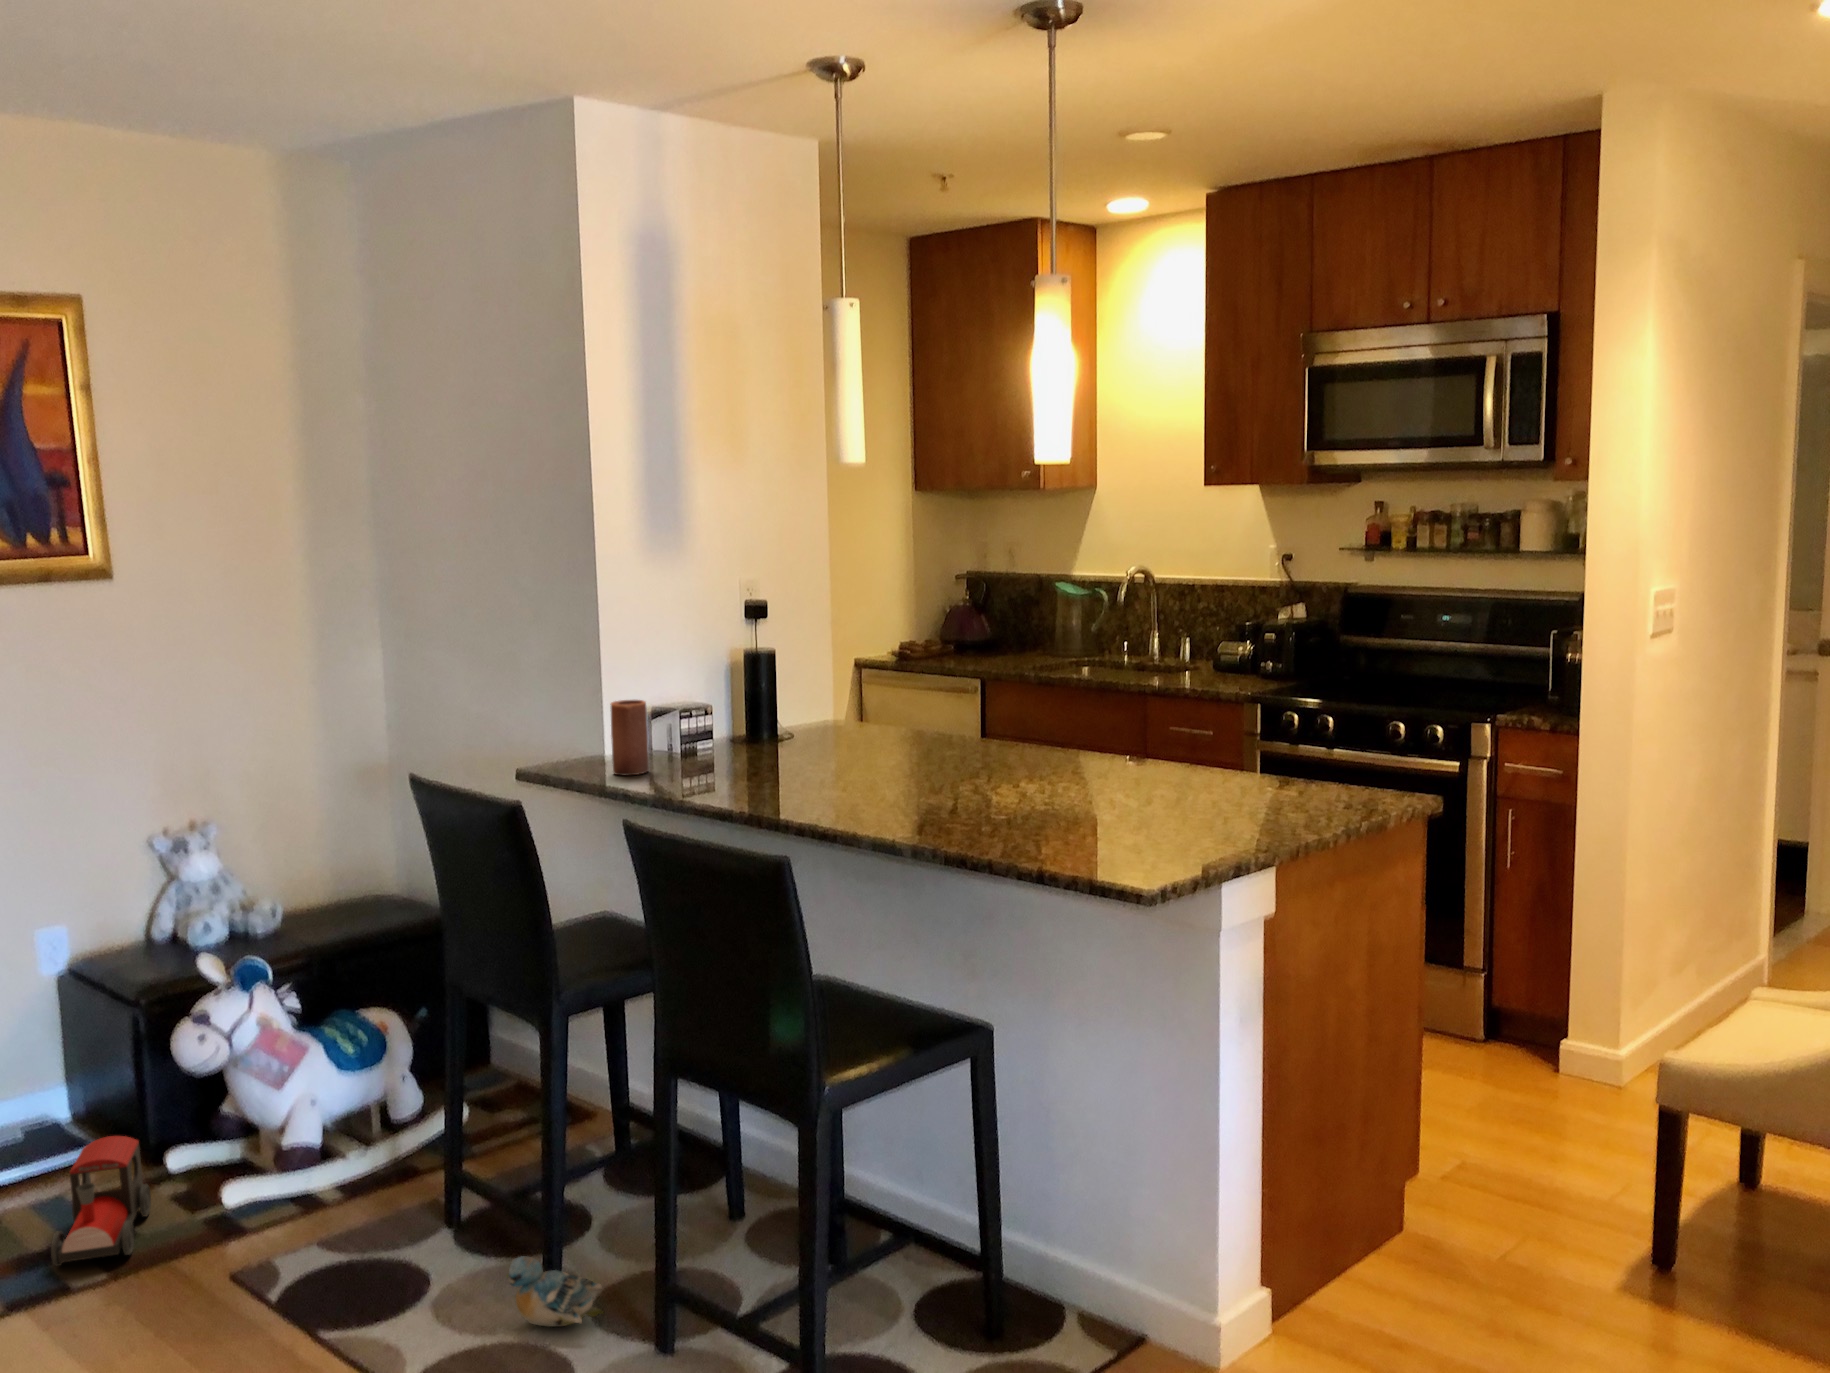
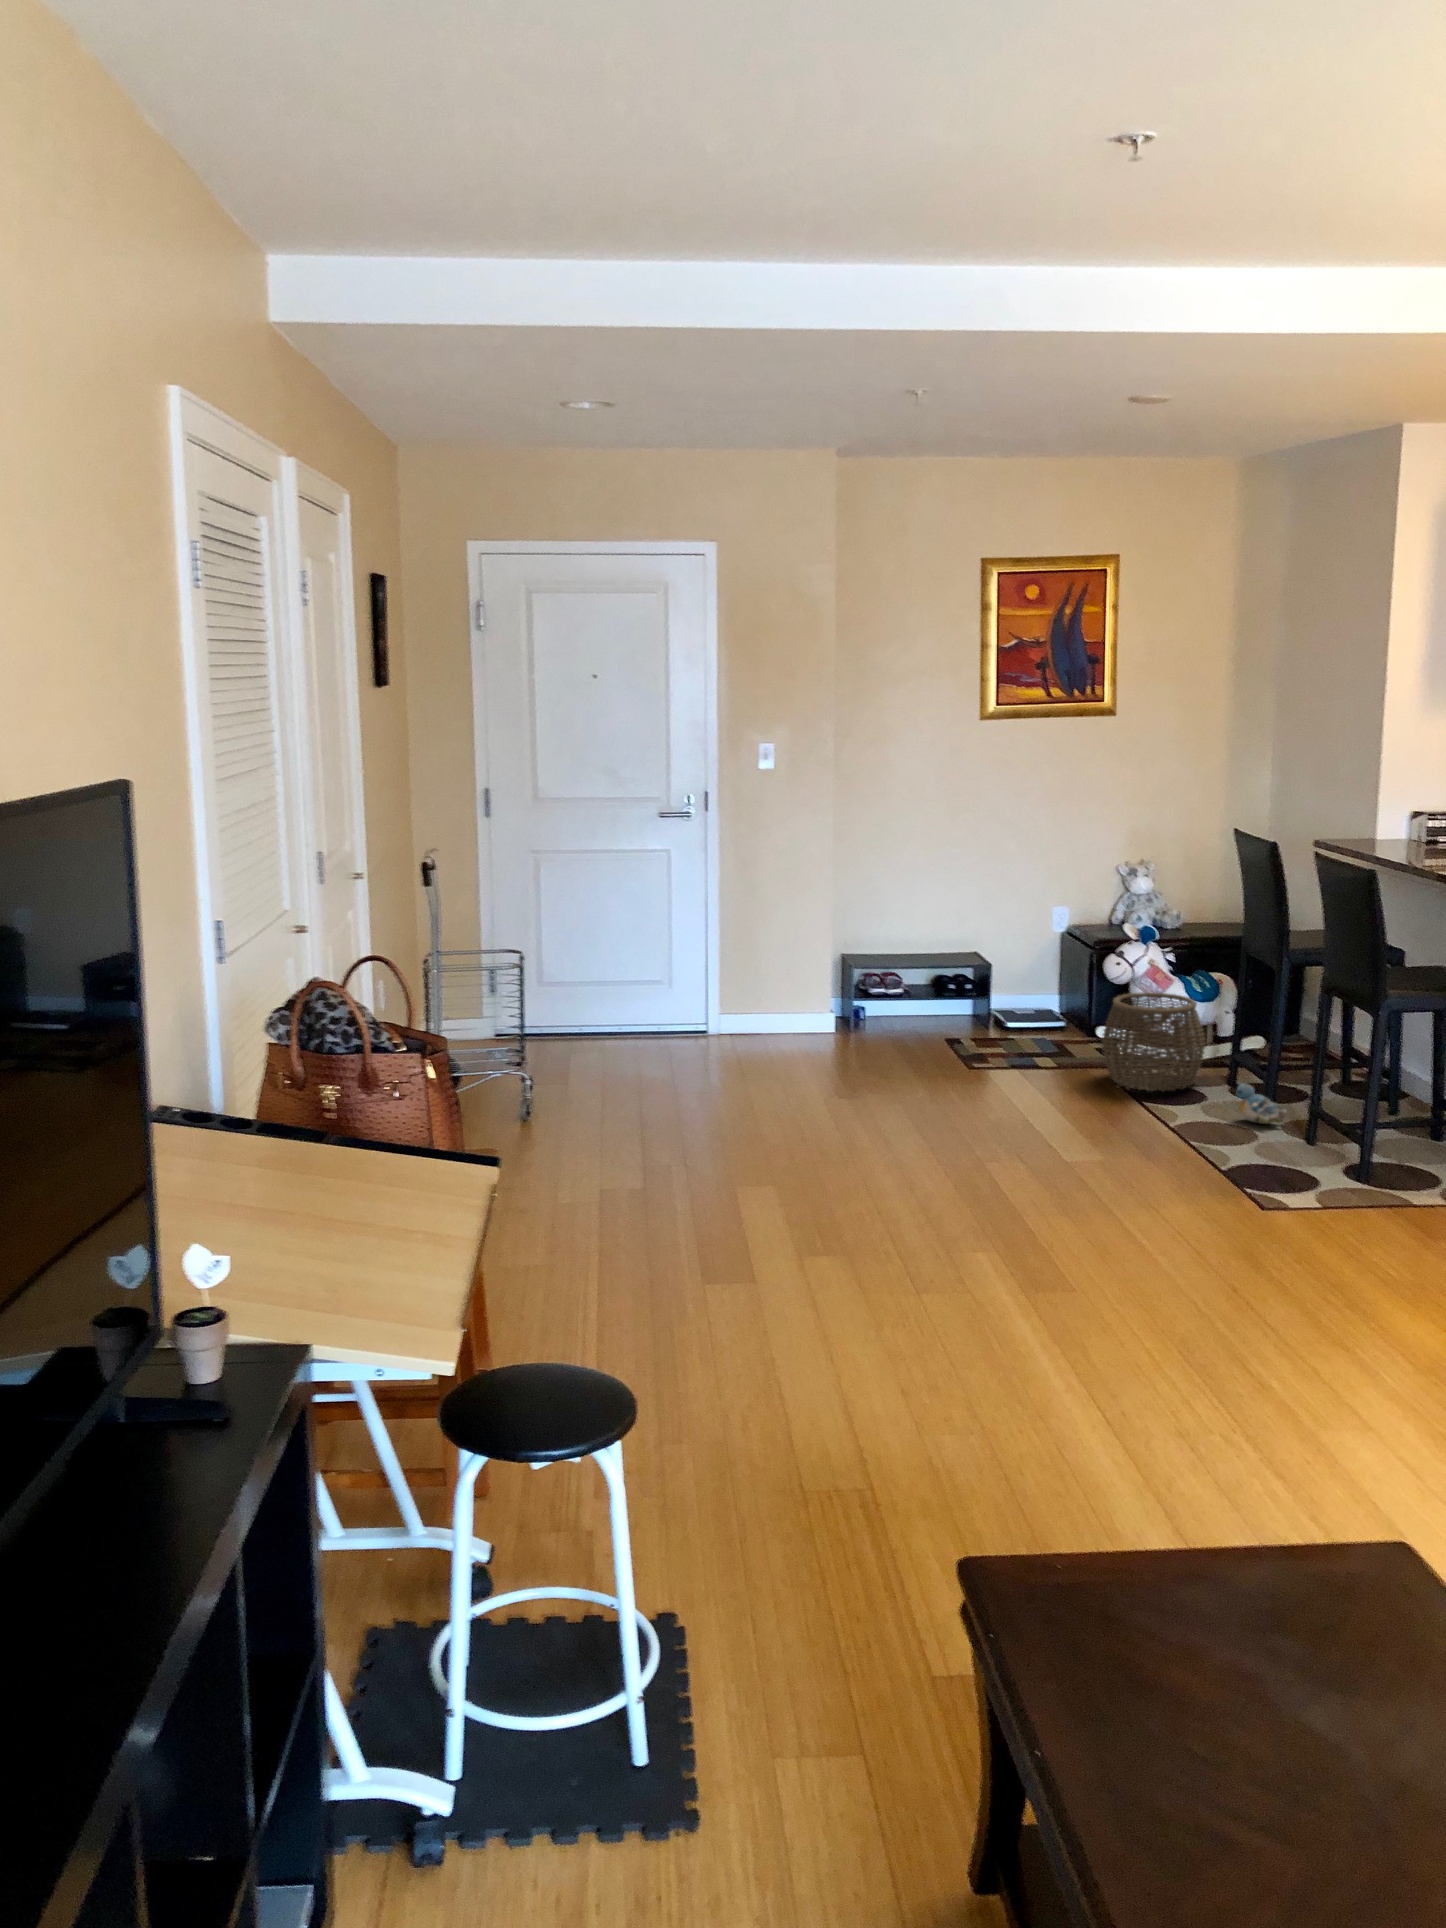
candle: present [610,700,649,775] -> none [1367,800,1394,846]
woven basket: none [207,1089,409,1305] -> present [1102,992,1205,1091]
toy train: present [51,1136,151,1266] -> none [1034,1006,1085,1060]

